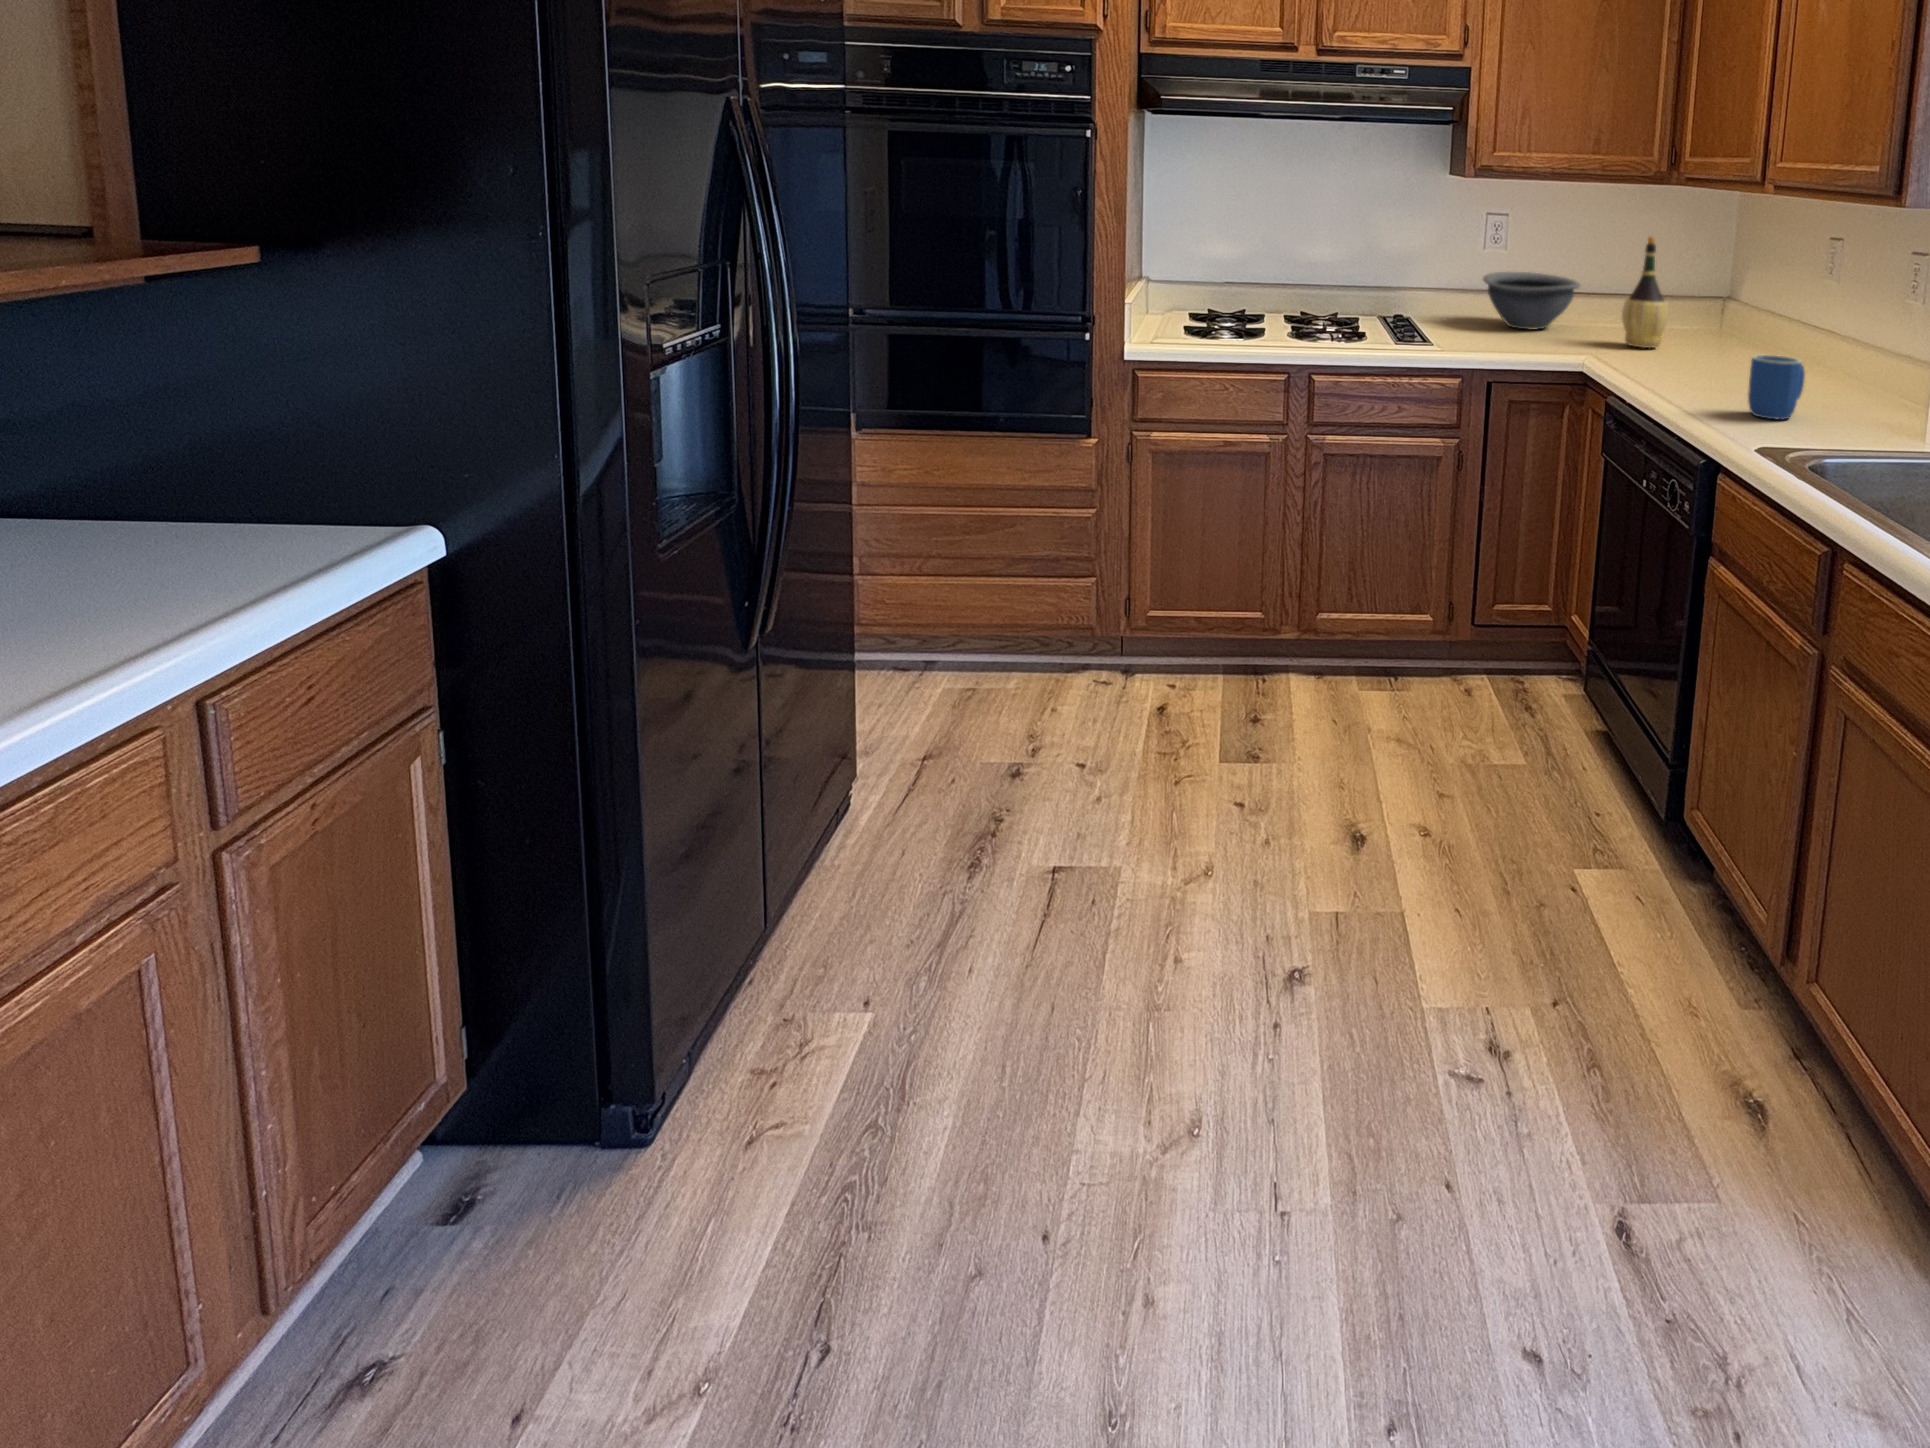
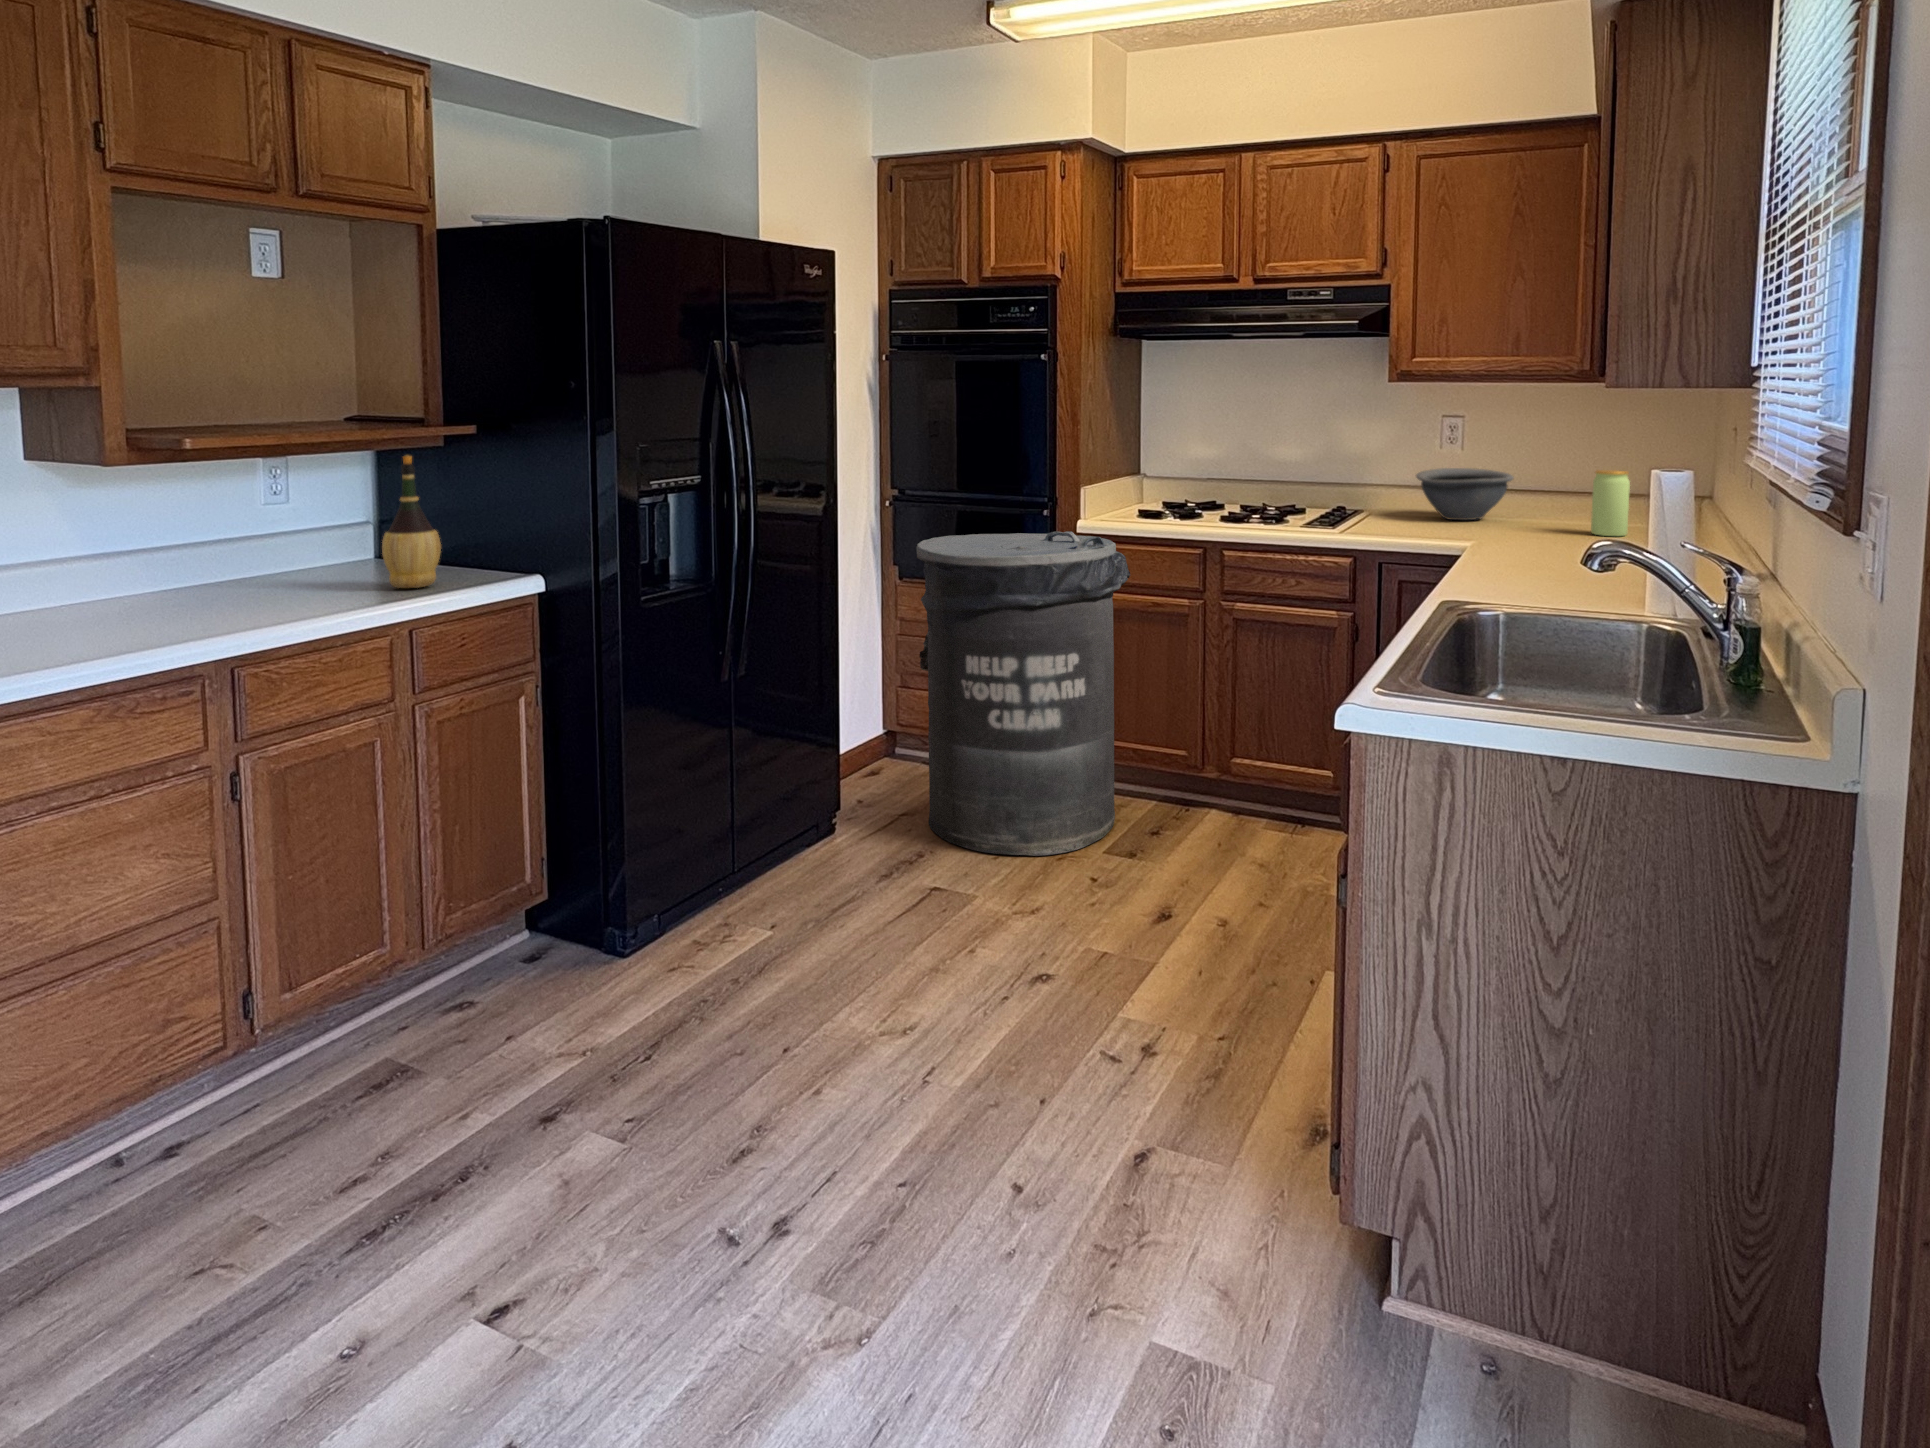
wine bottle: present [1622,237,1669,348] -> present [382,455,441,588]
jar: none [1674,277,1713,345] -> present [1591,470,1630,536]
mug: present [1748,355,1805,420] -> none [1507,528,1568,586]
trash can: none [947,363,1228,796] -> present [916,531,1130,856]

